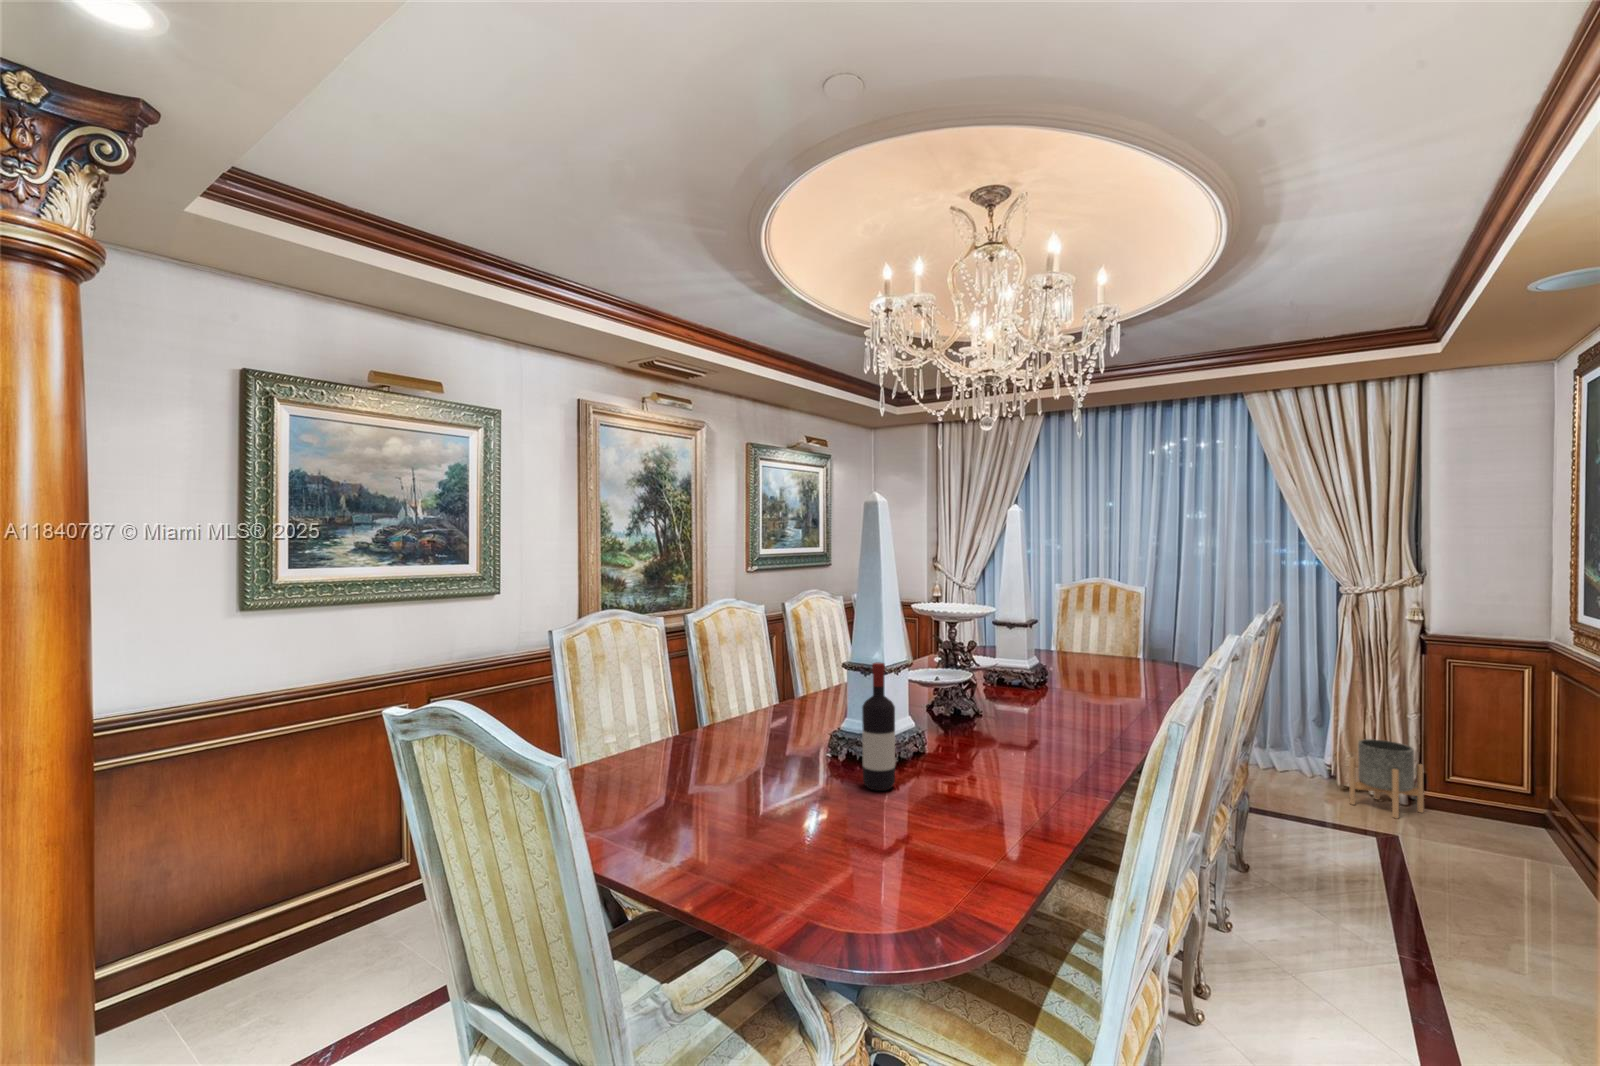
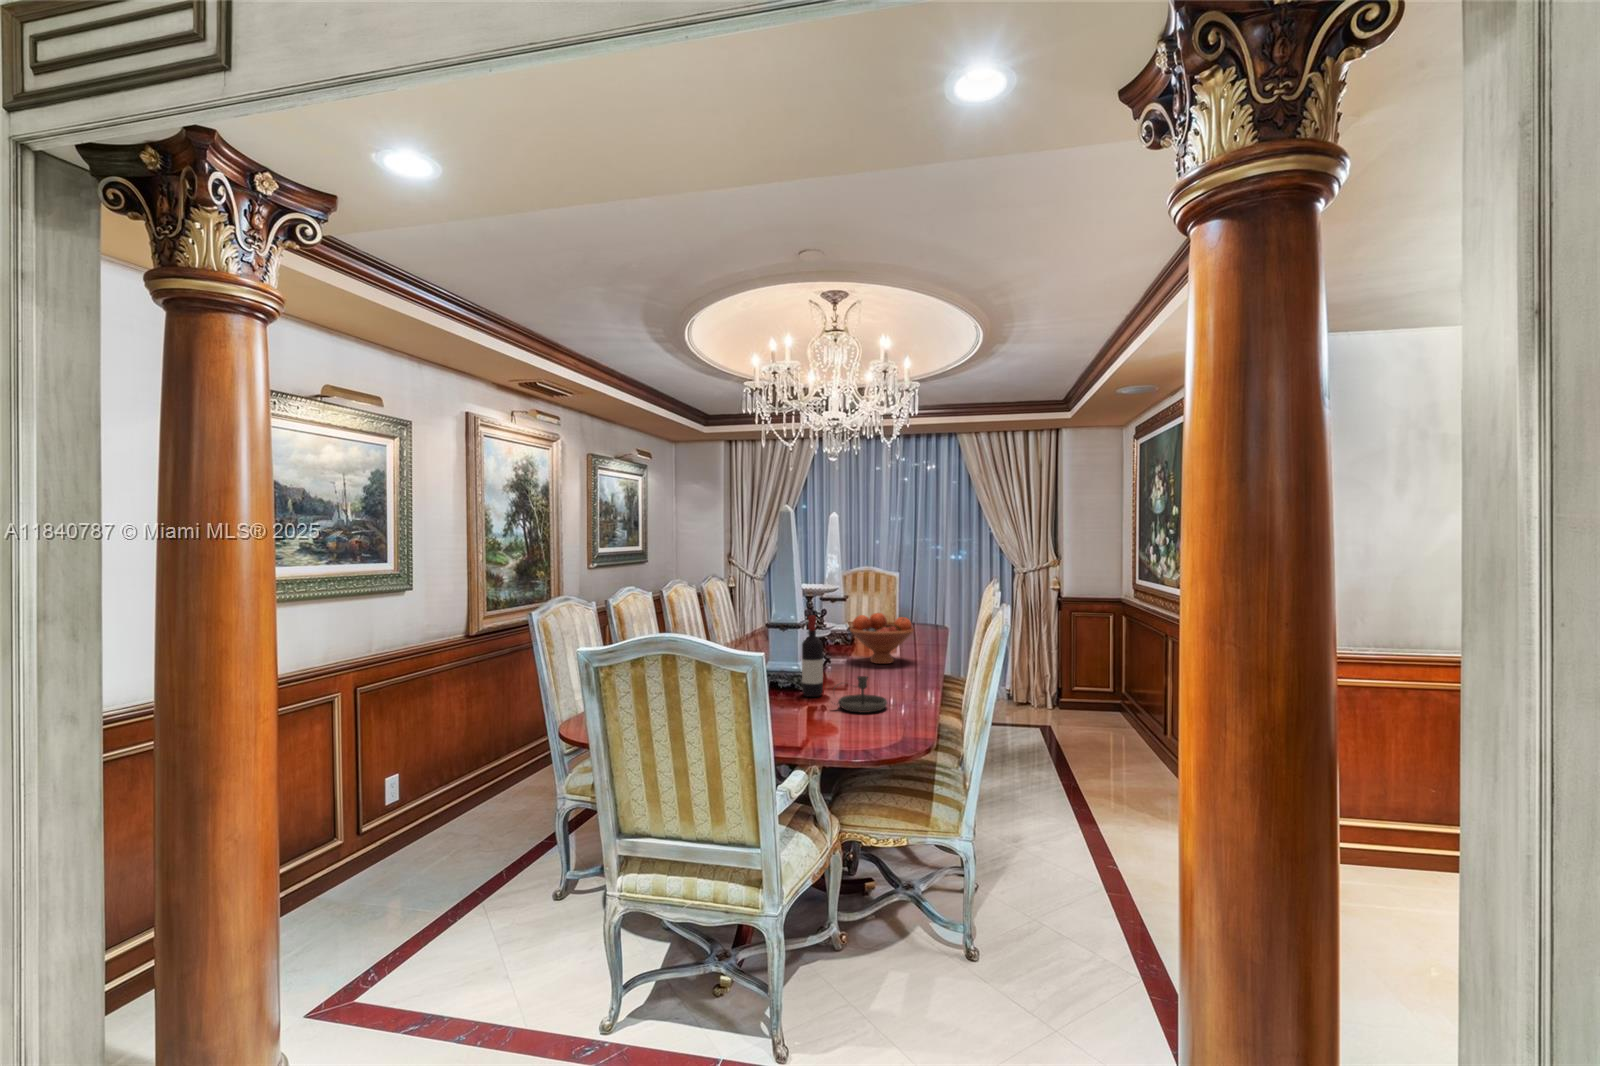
fruit bowl: none [994,654,1097,735] -> present [850,613,914,664]
planter: present [1349,739,1424,818] -> none [1022,670,1062,718]
candlestick: none [876,774,973,842] -> present [837,676,887,713]

